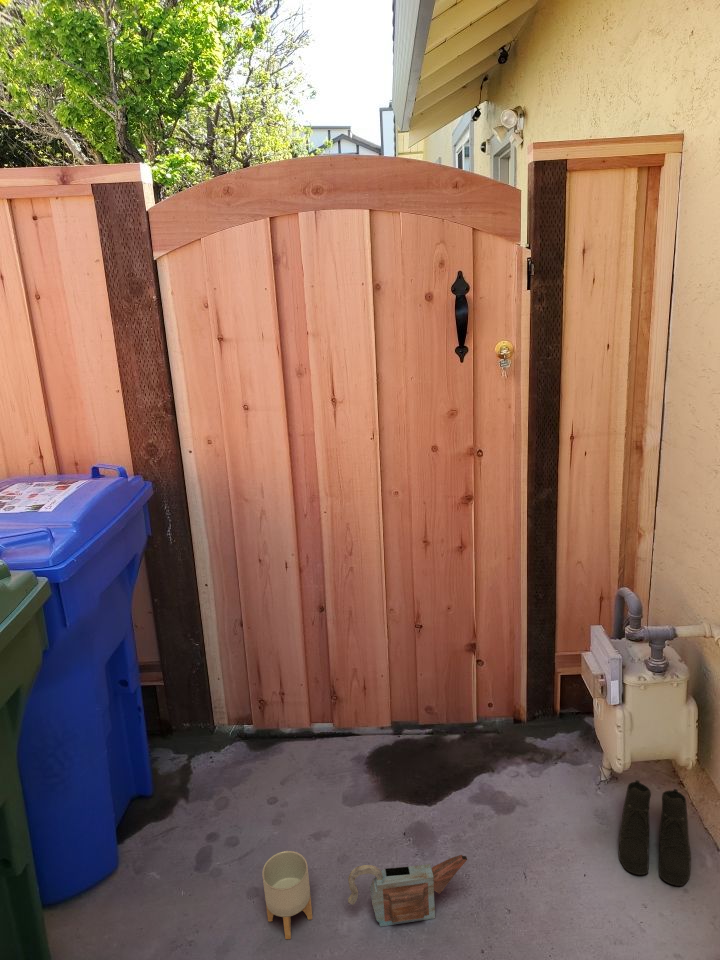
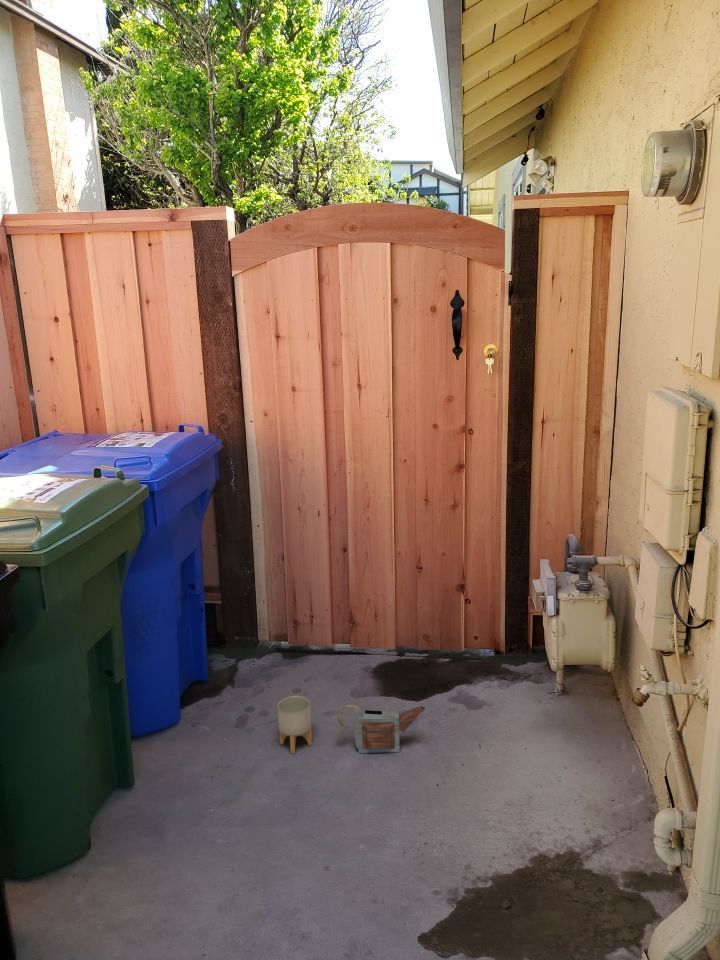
boots: present [619,780,691,886] -> none [548,680,604,750]

